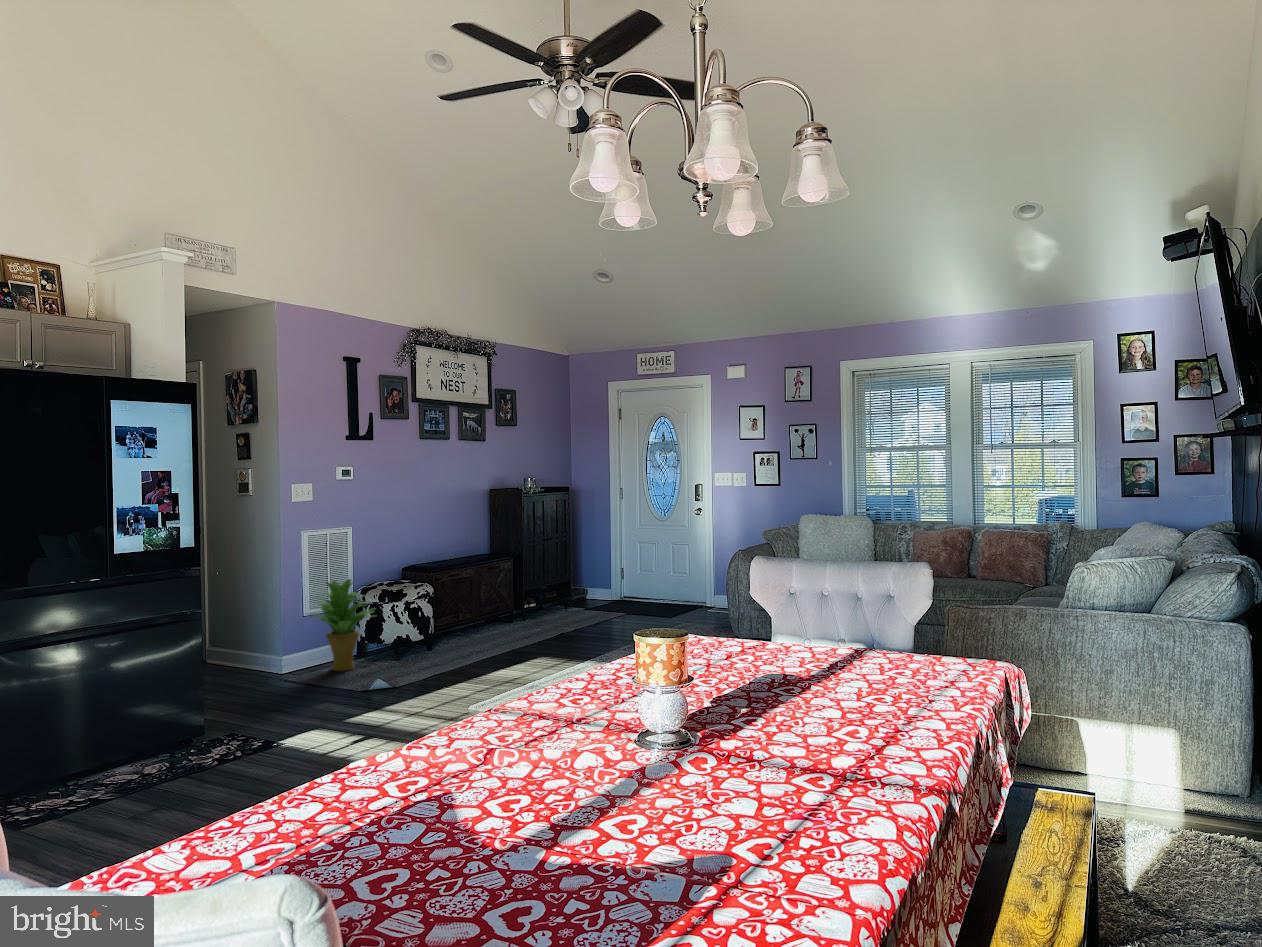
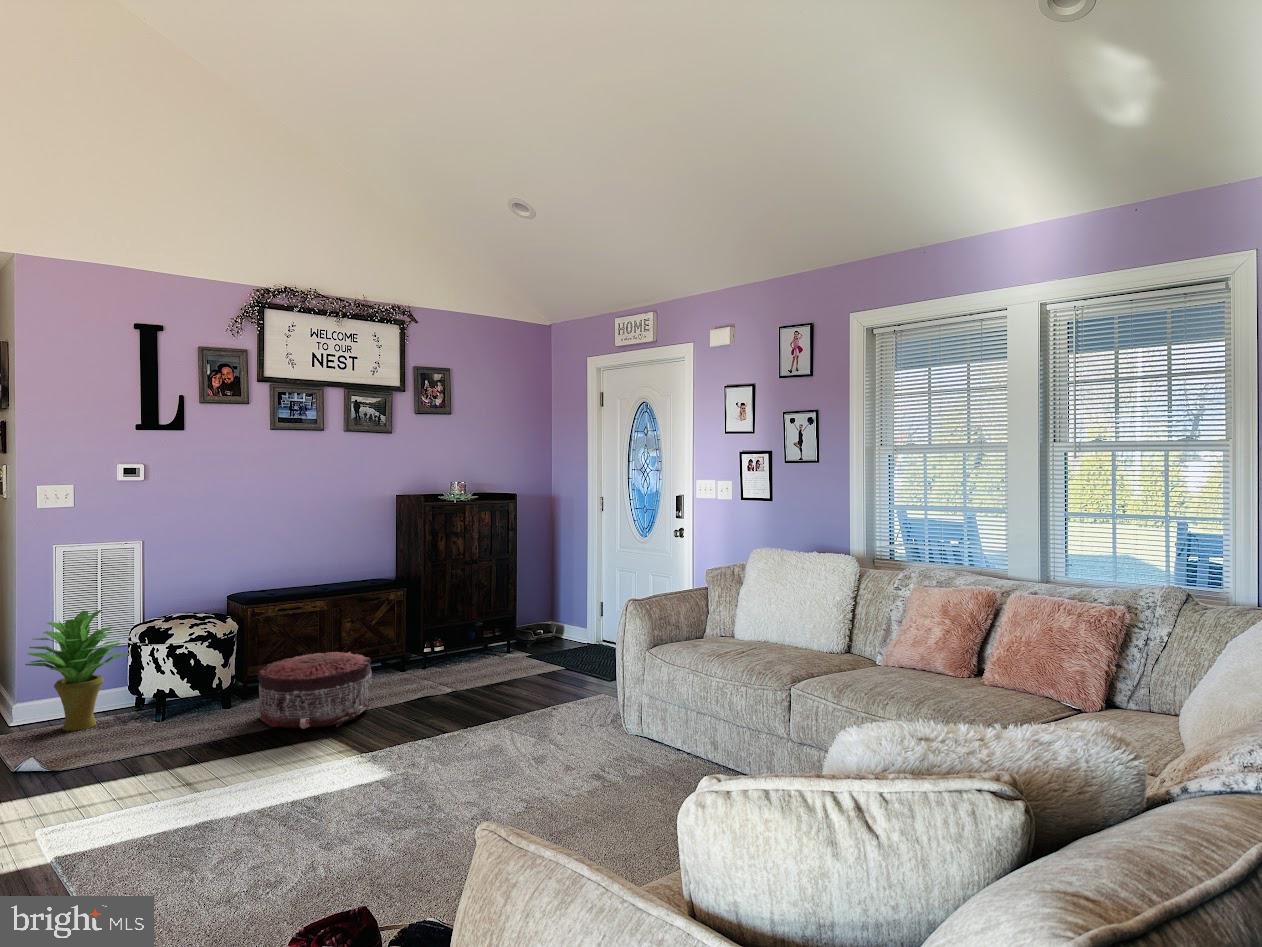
pouf: none [472,603,551,653] -> present [257,652,372,729]

